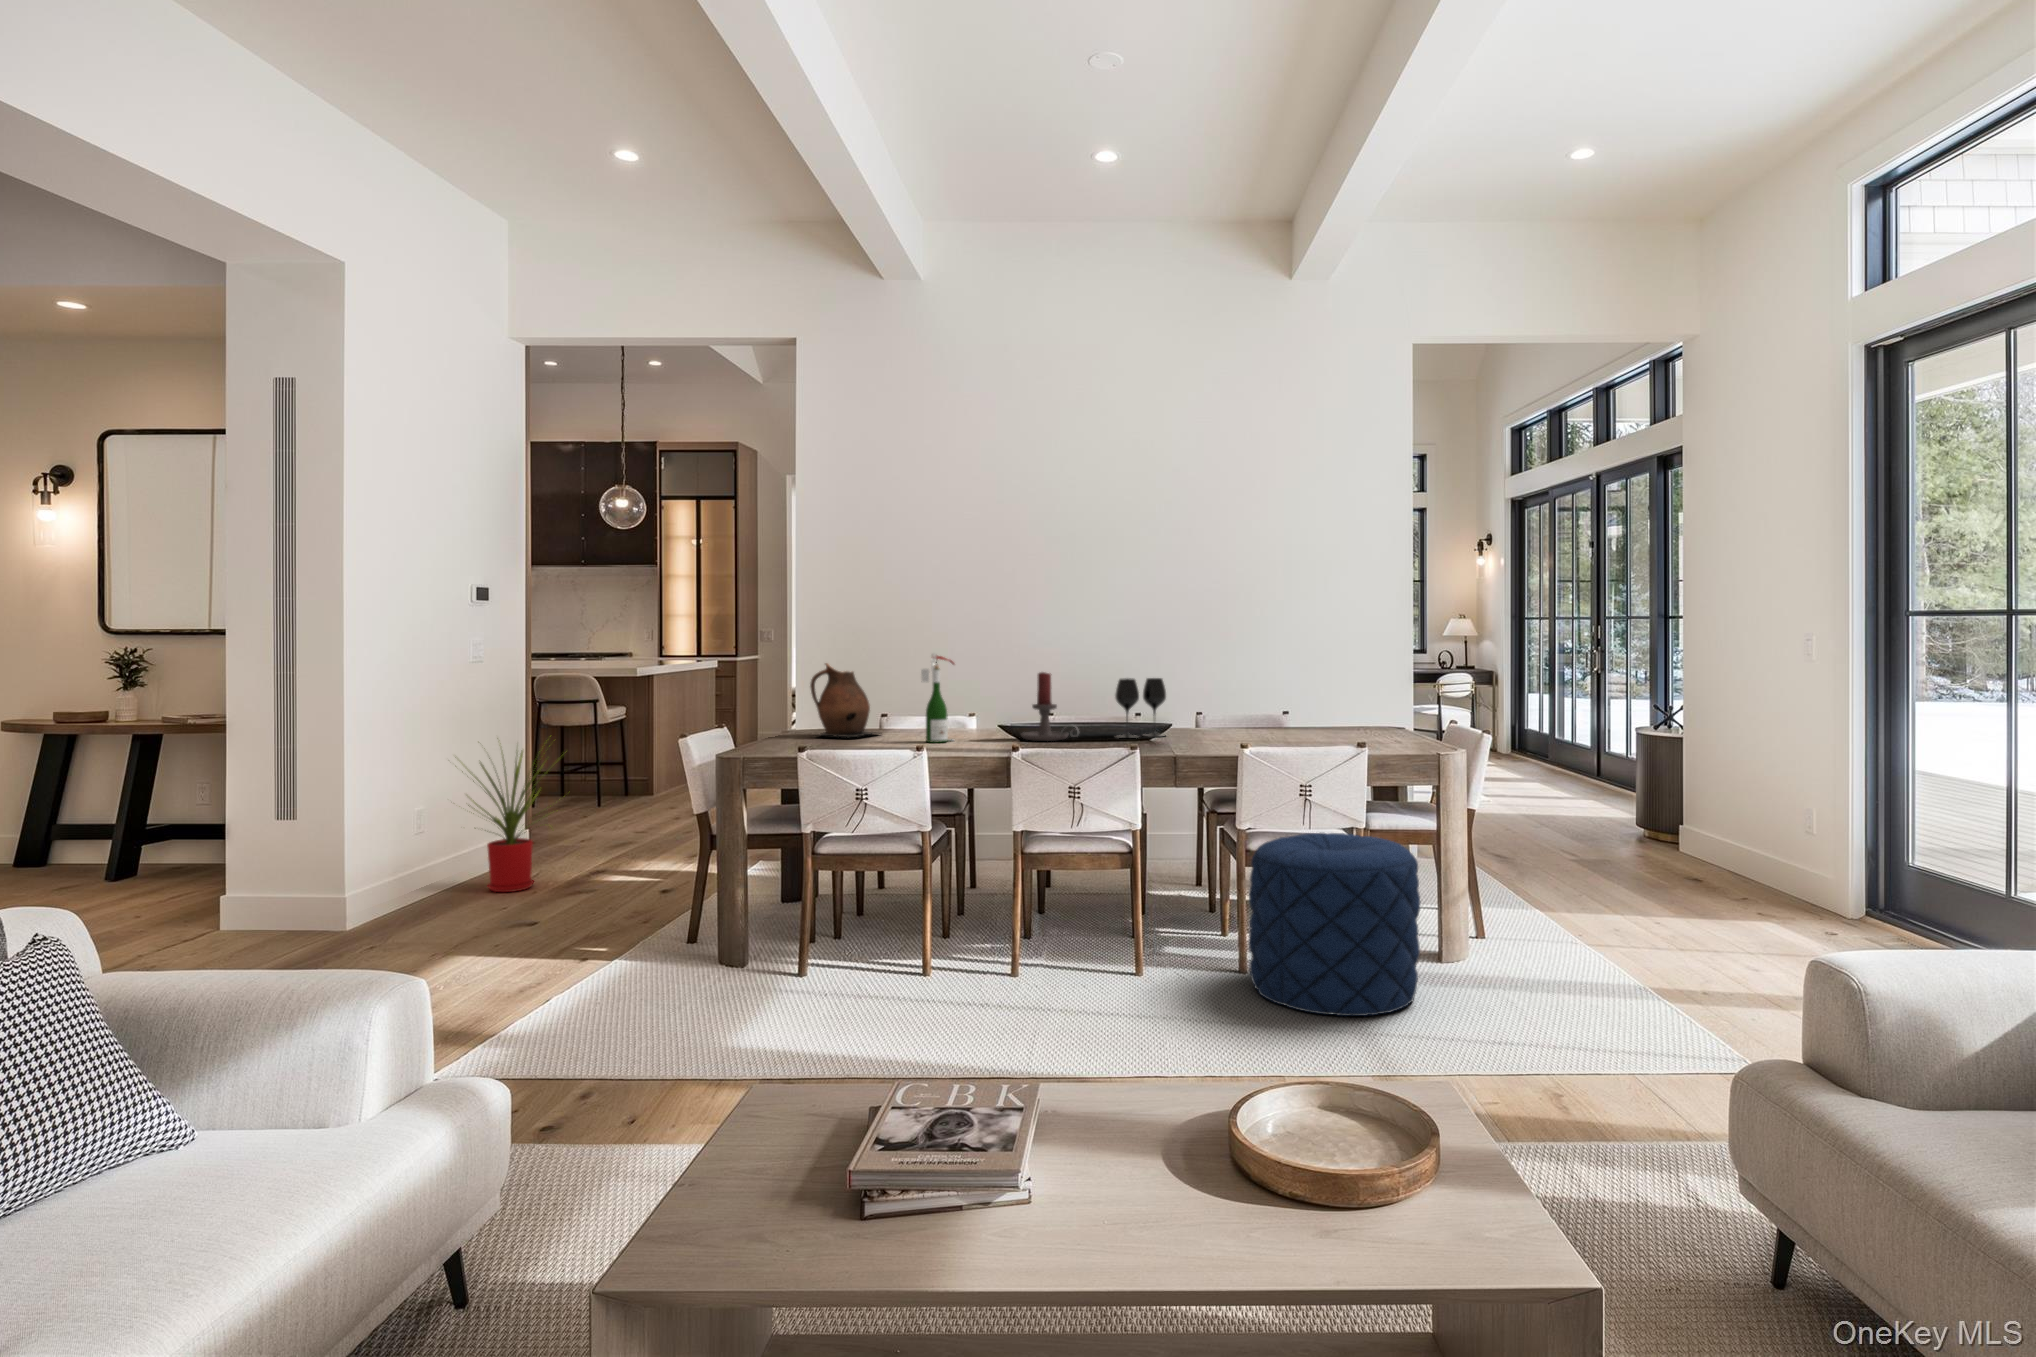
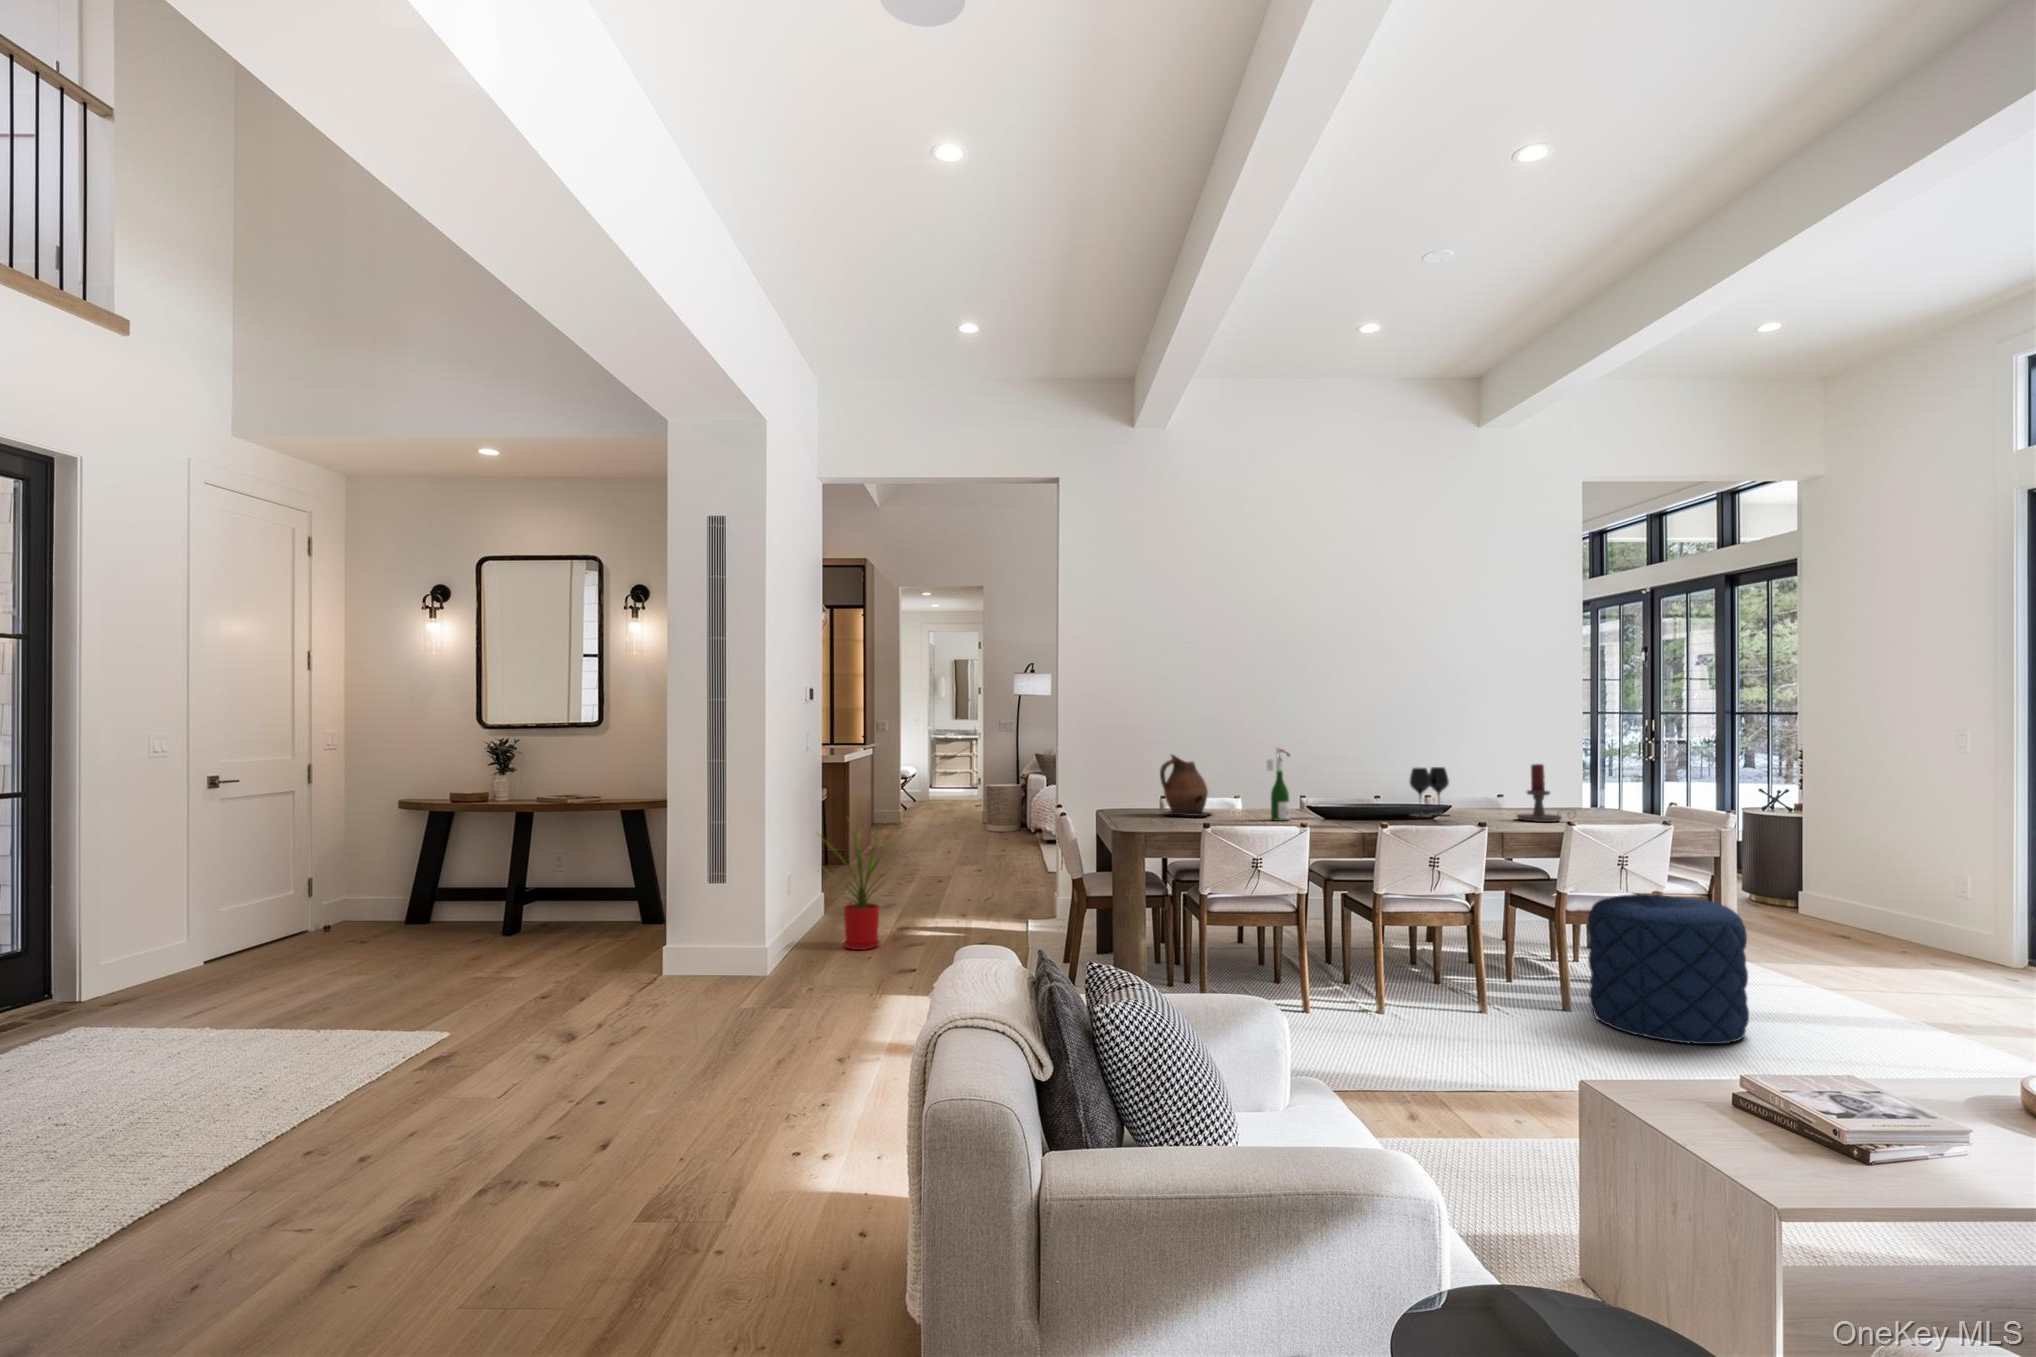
candle holder: present [1021,672,1079,741] -> present [1517,764,1570,822]

